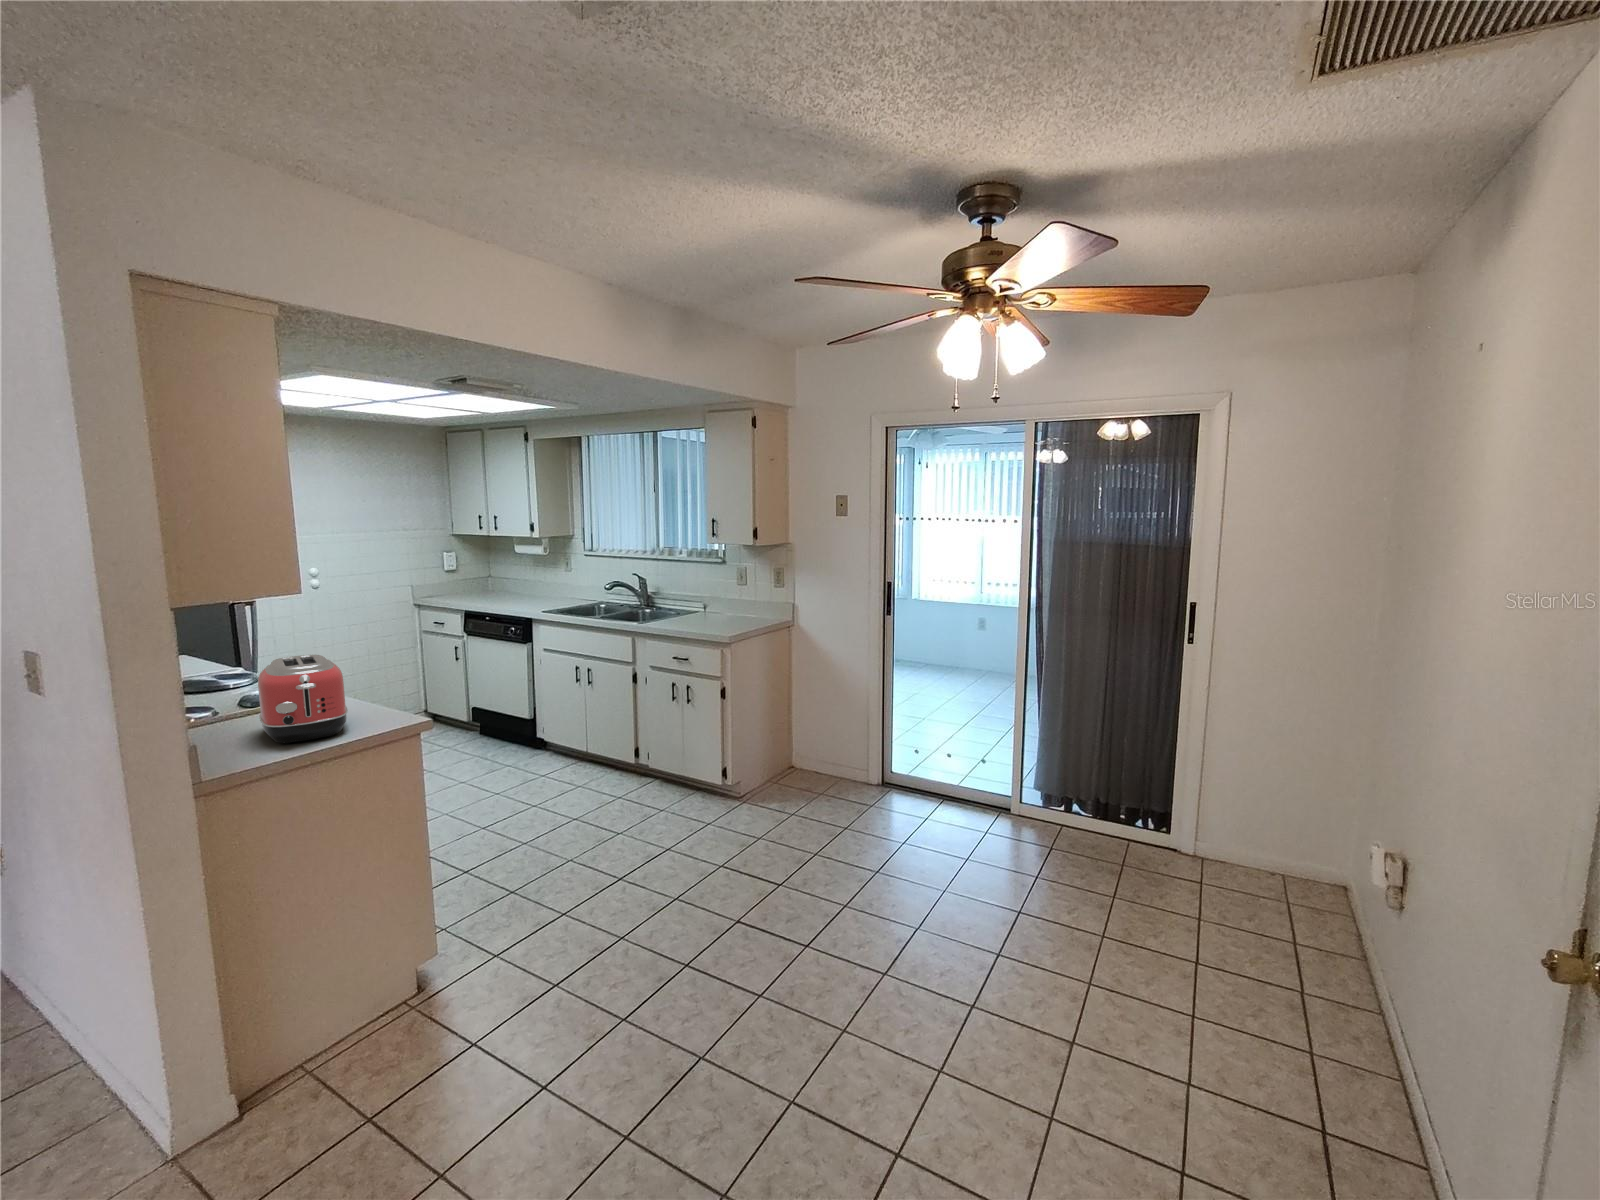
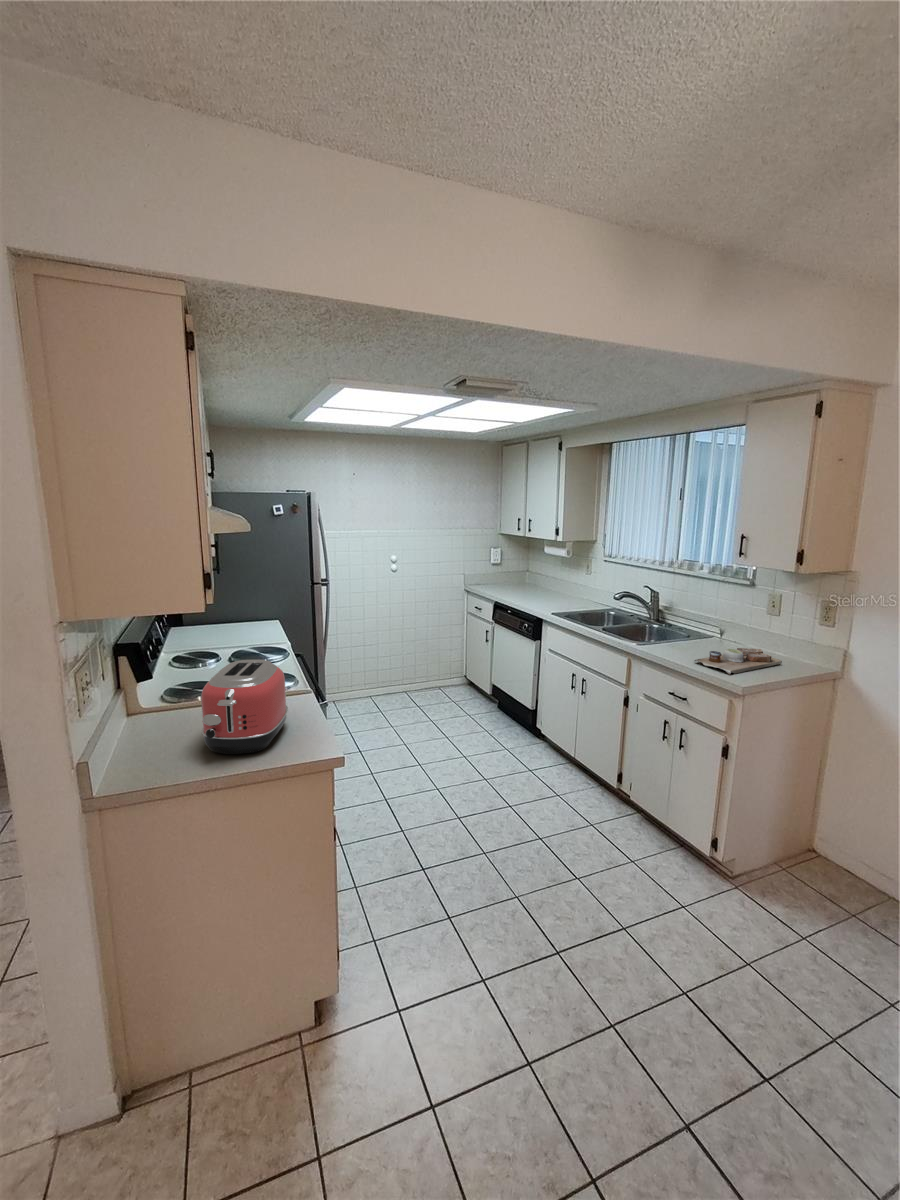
cutting board: none [689,613,753,632] -> present [695,648,782,675]

